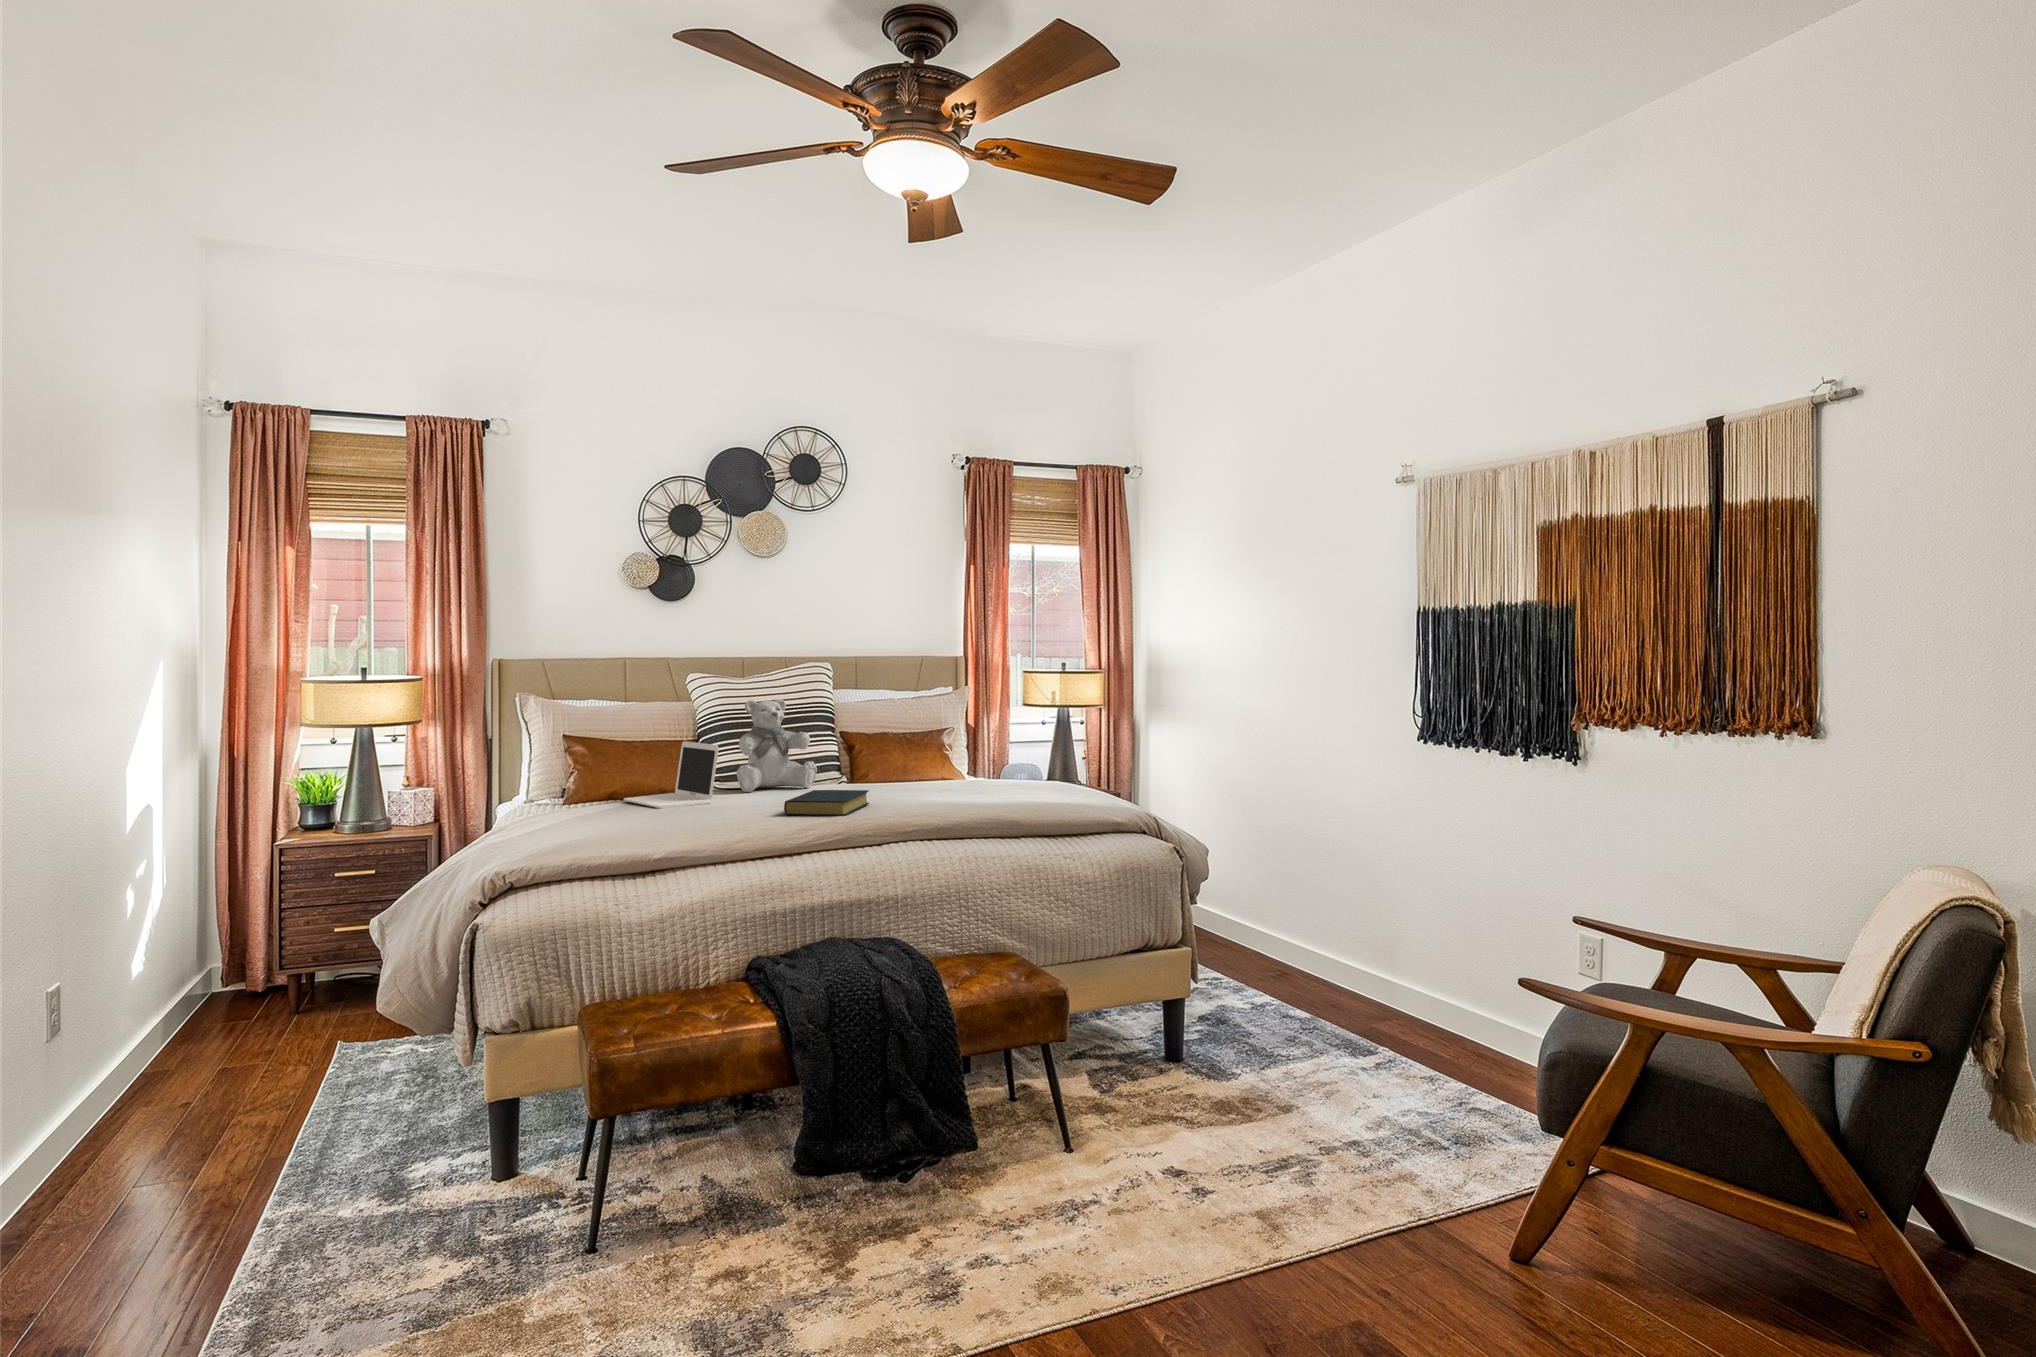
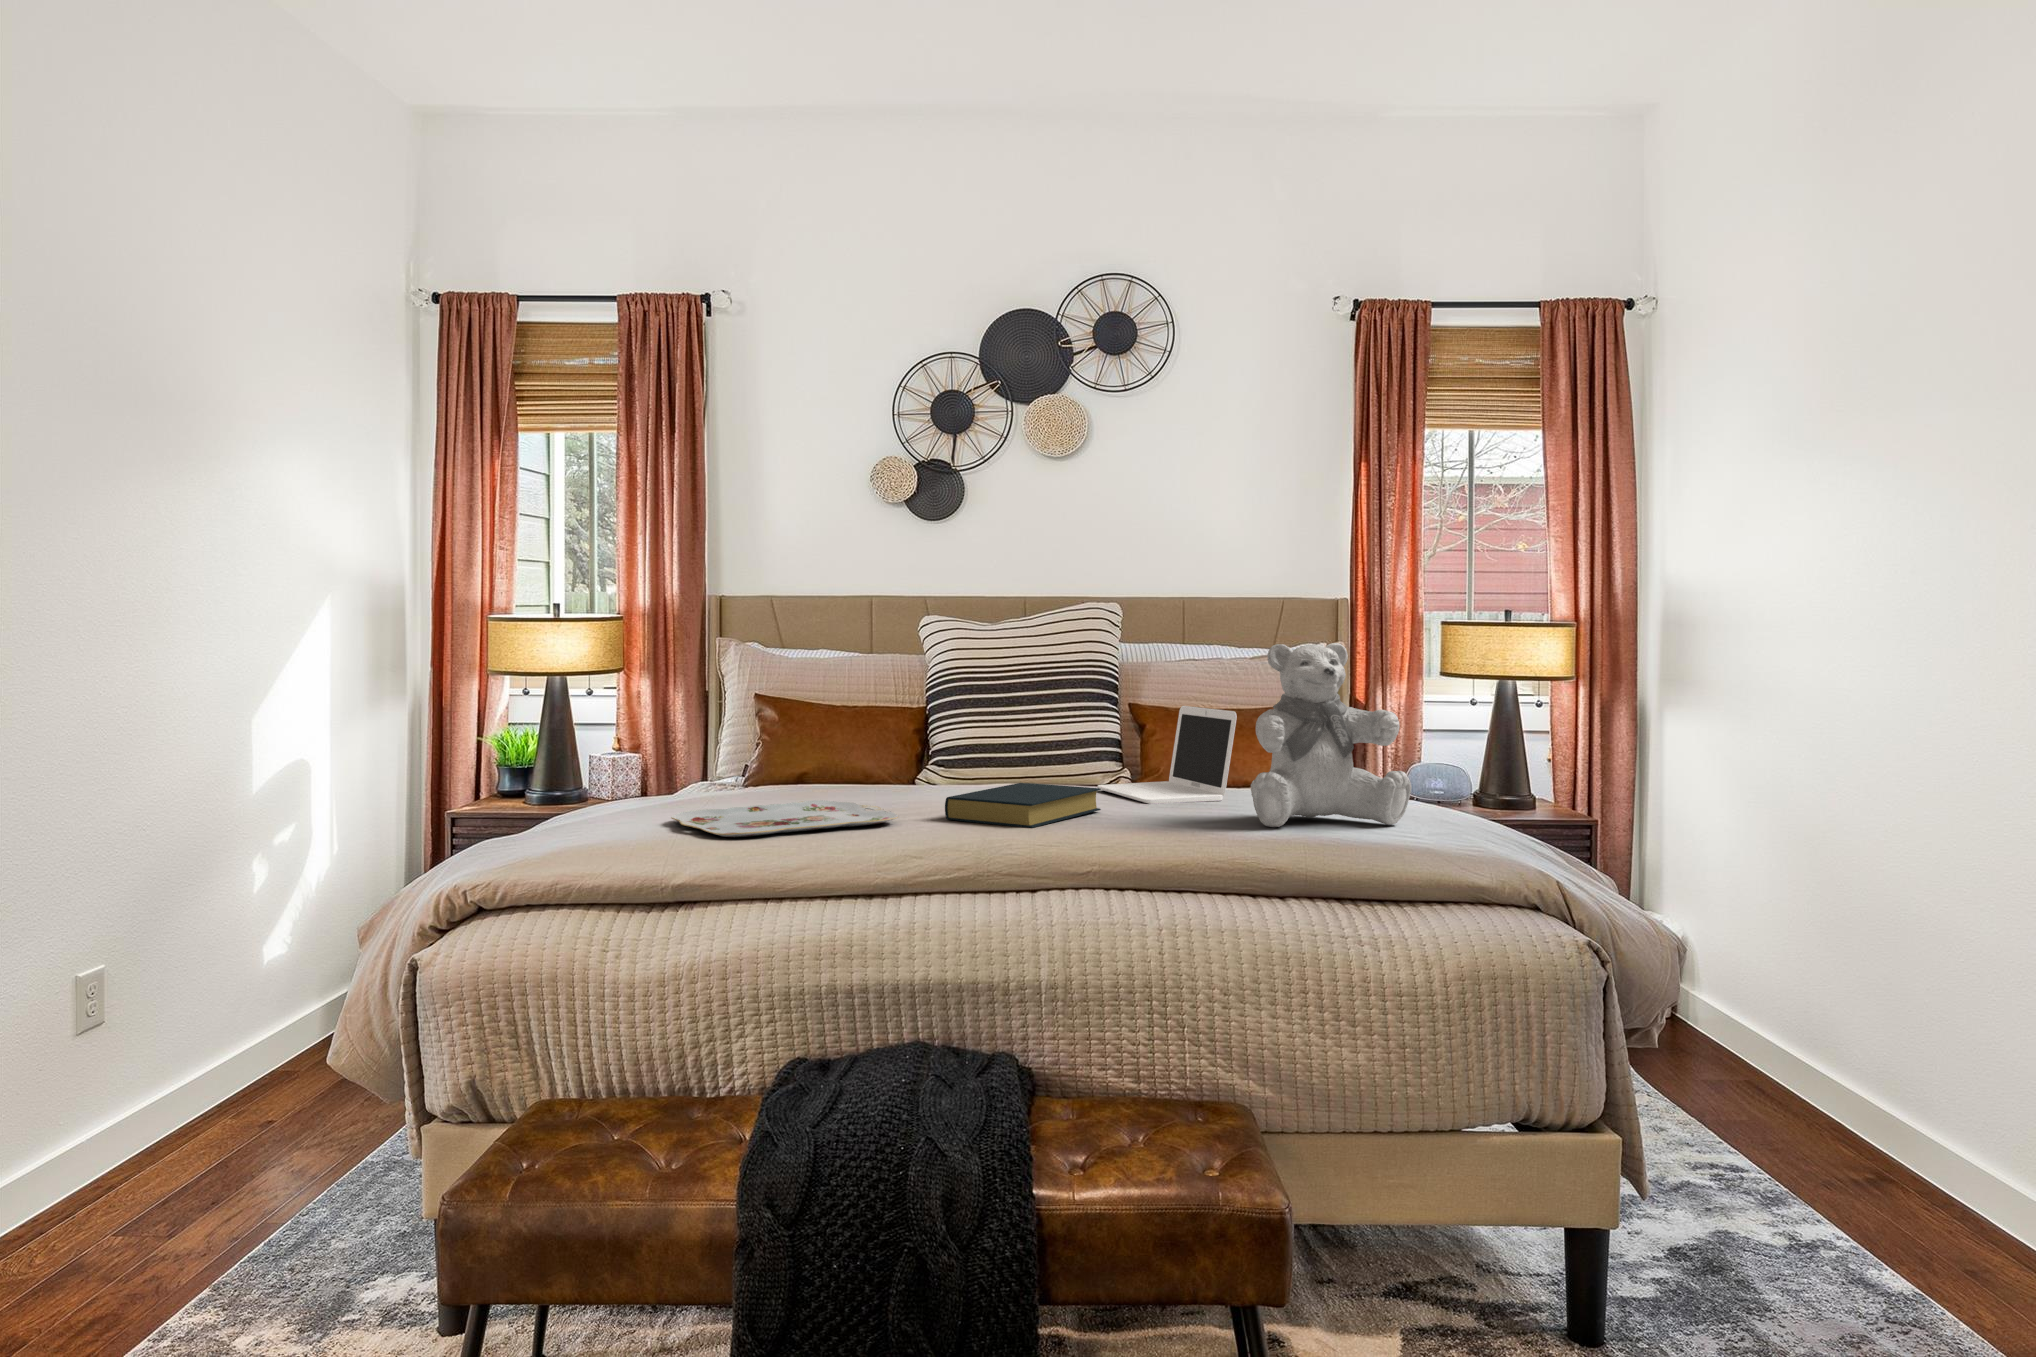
teddy bear: present [737,699,817,792] -> present [1251,643,1412,827]
laptop: present [624,741,719,808] -> present [1097,706,1237,804]
serving tray: none [610,809,761,834] -> present [671,800,898,838]

